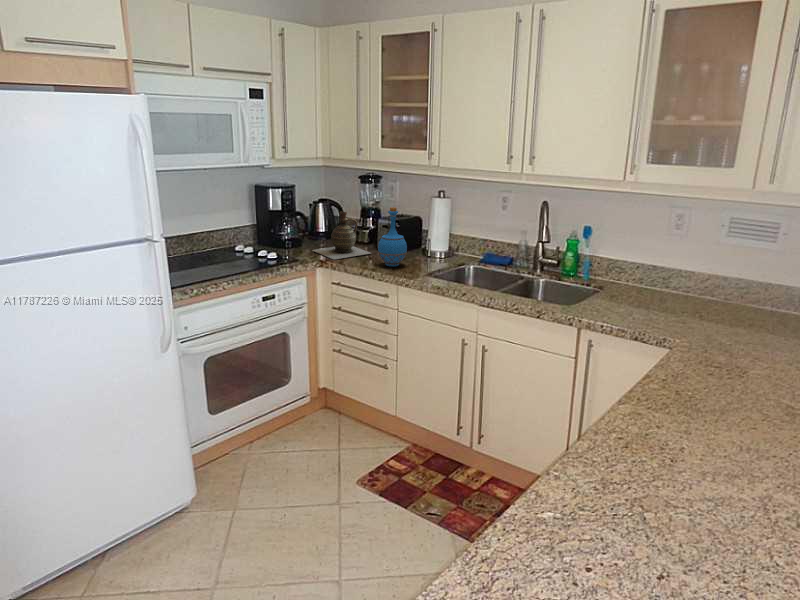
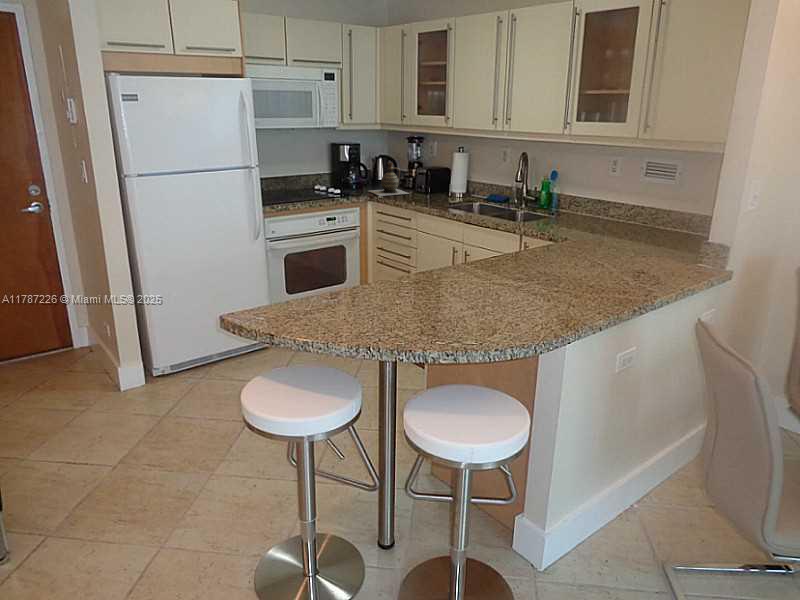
bottle: present [378,207,407,267] -> none [409,157,430,201]

